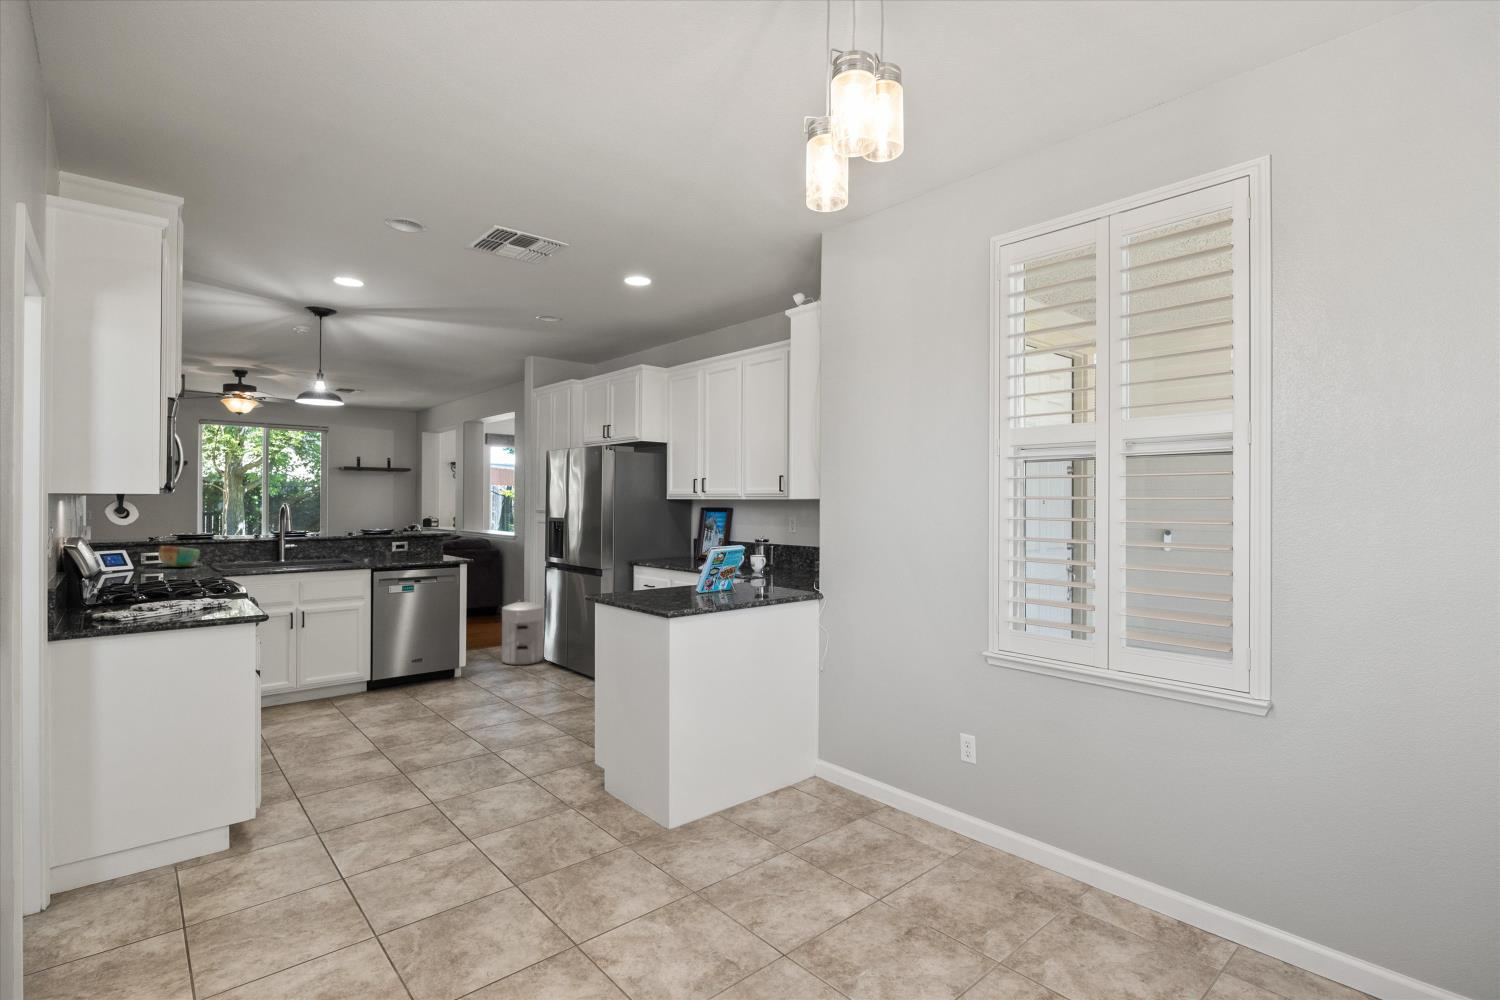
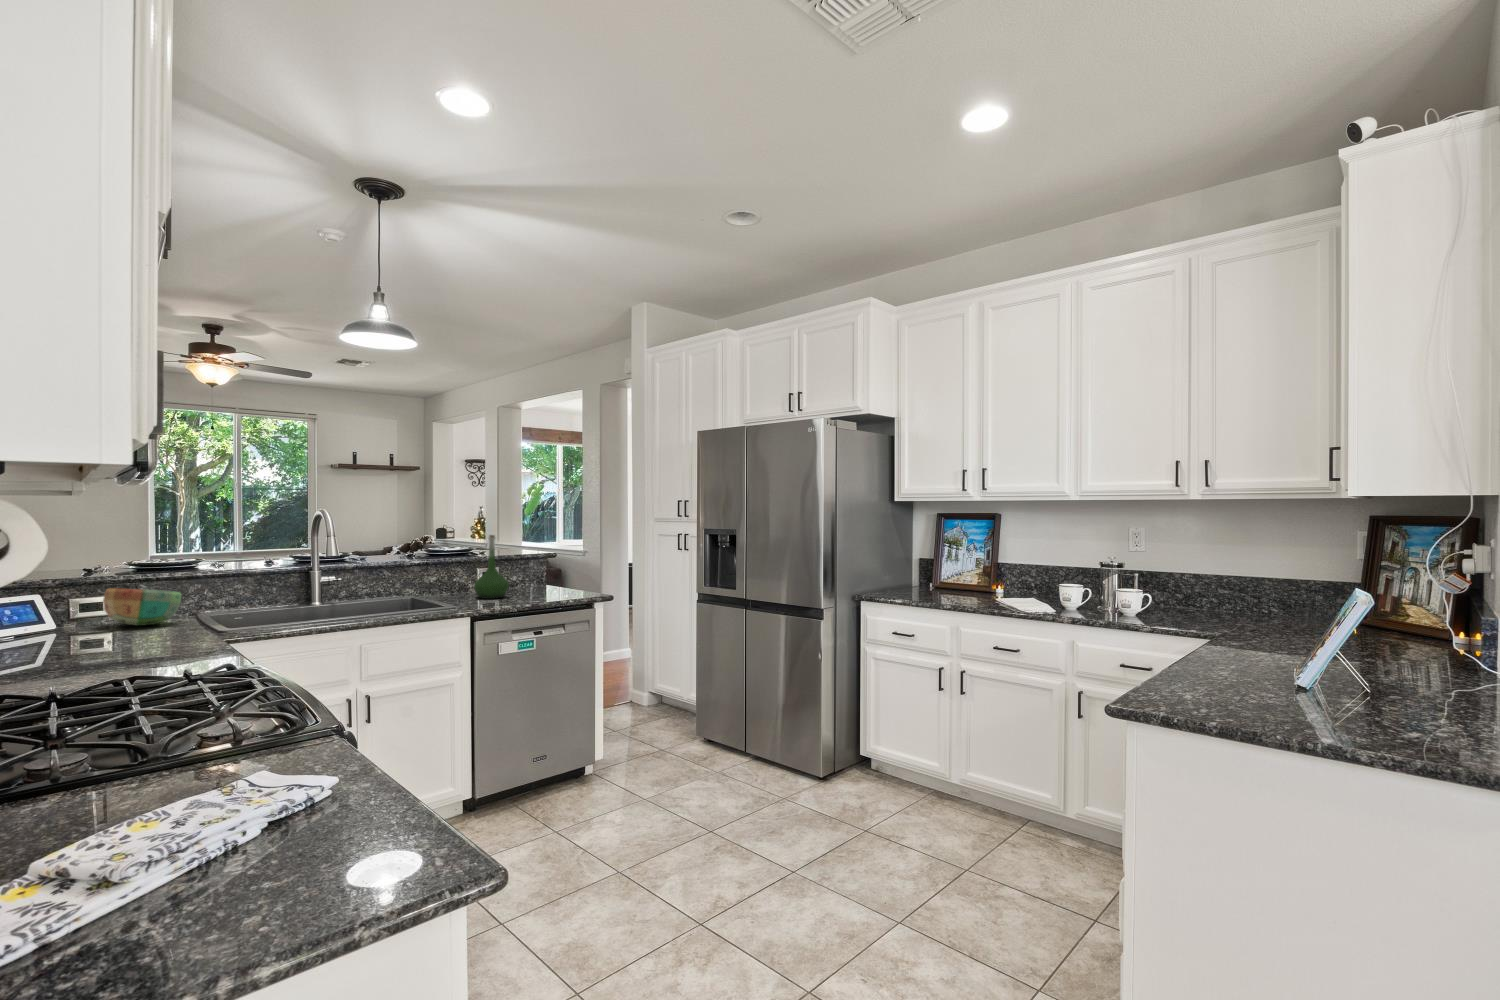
vase: none [386,521,409,562] -> present [474,535,509,599]
waste bin: present [502,600,544,665] -> none [630,647,690,746]

